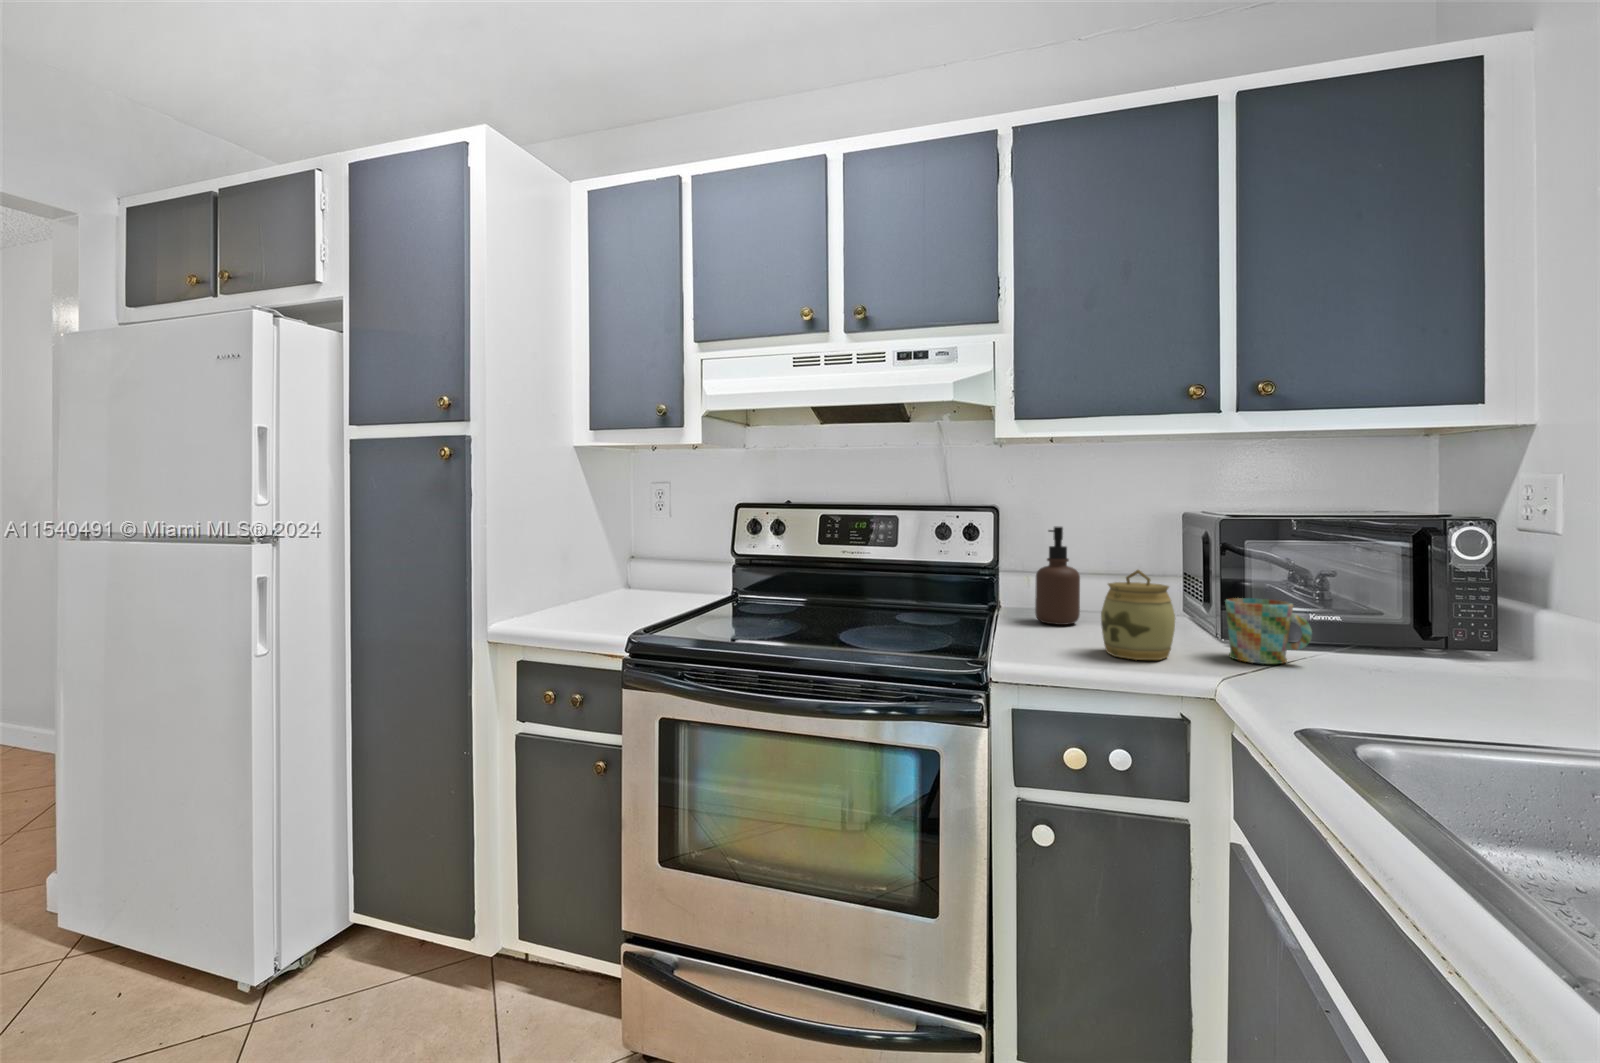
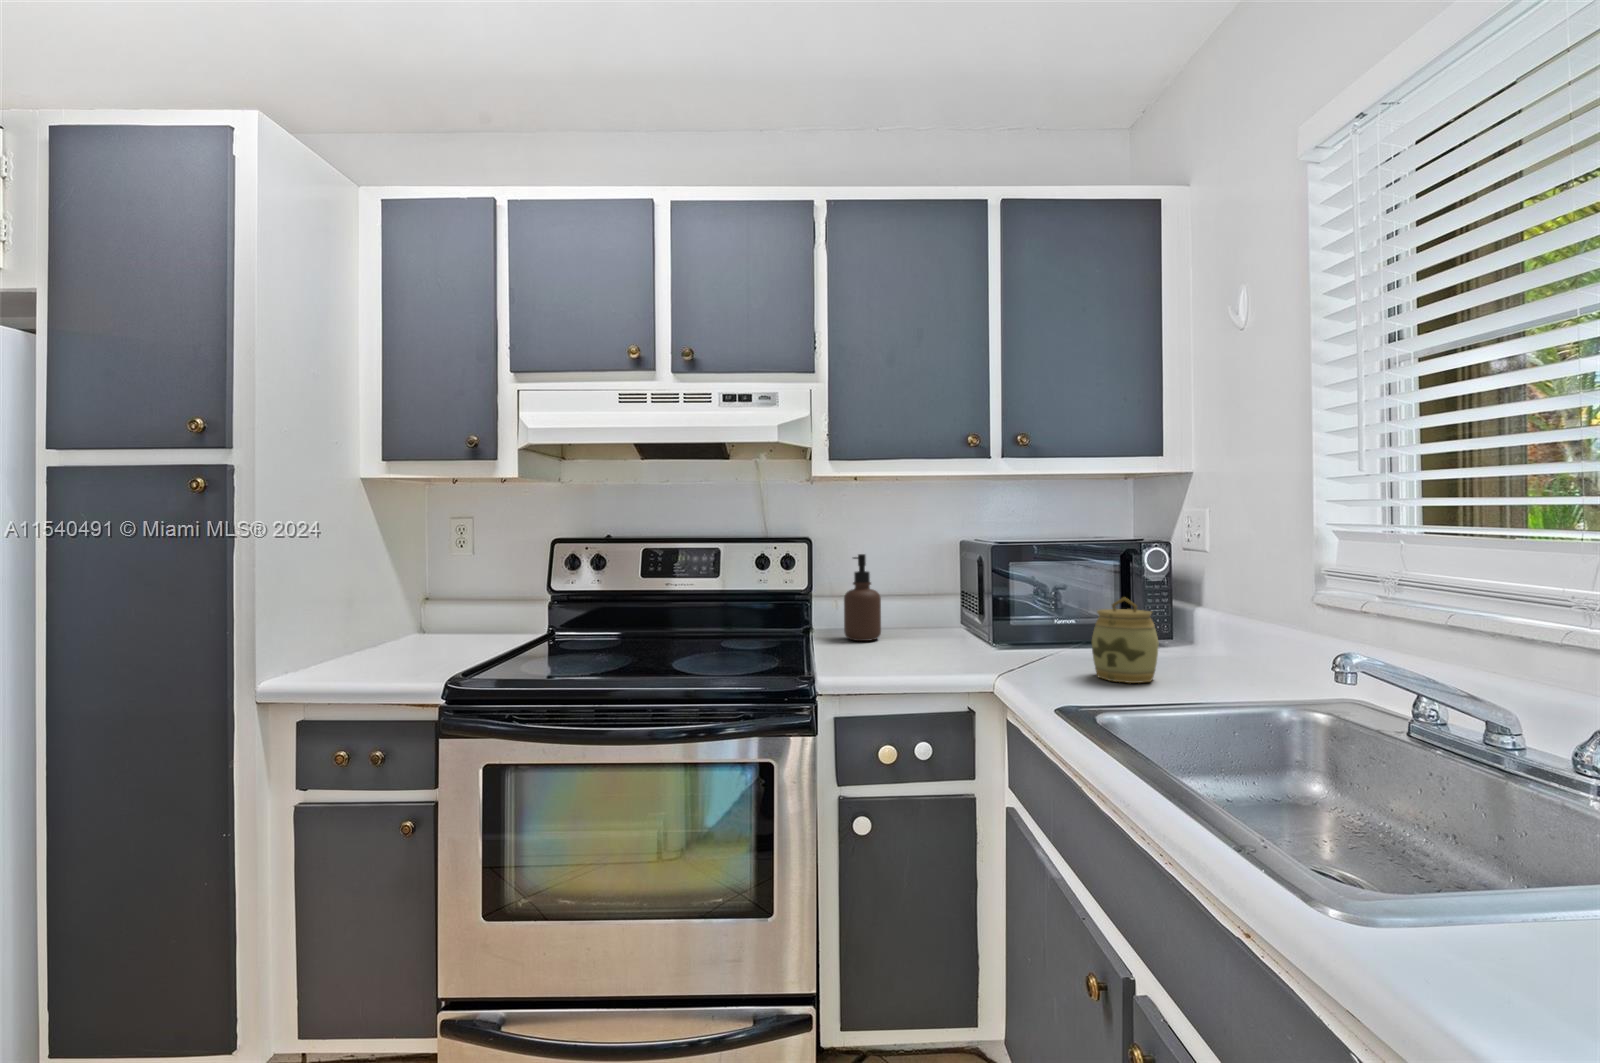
jar: present [1101,570,1175,660] -> present [1092,597,1158,683]
mug: present [1225,598,1312,664] -> none [997,610,1059,662]

